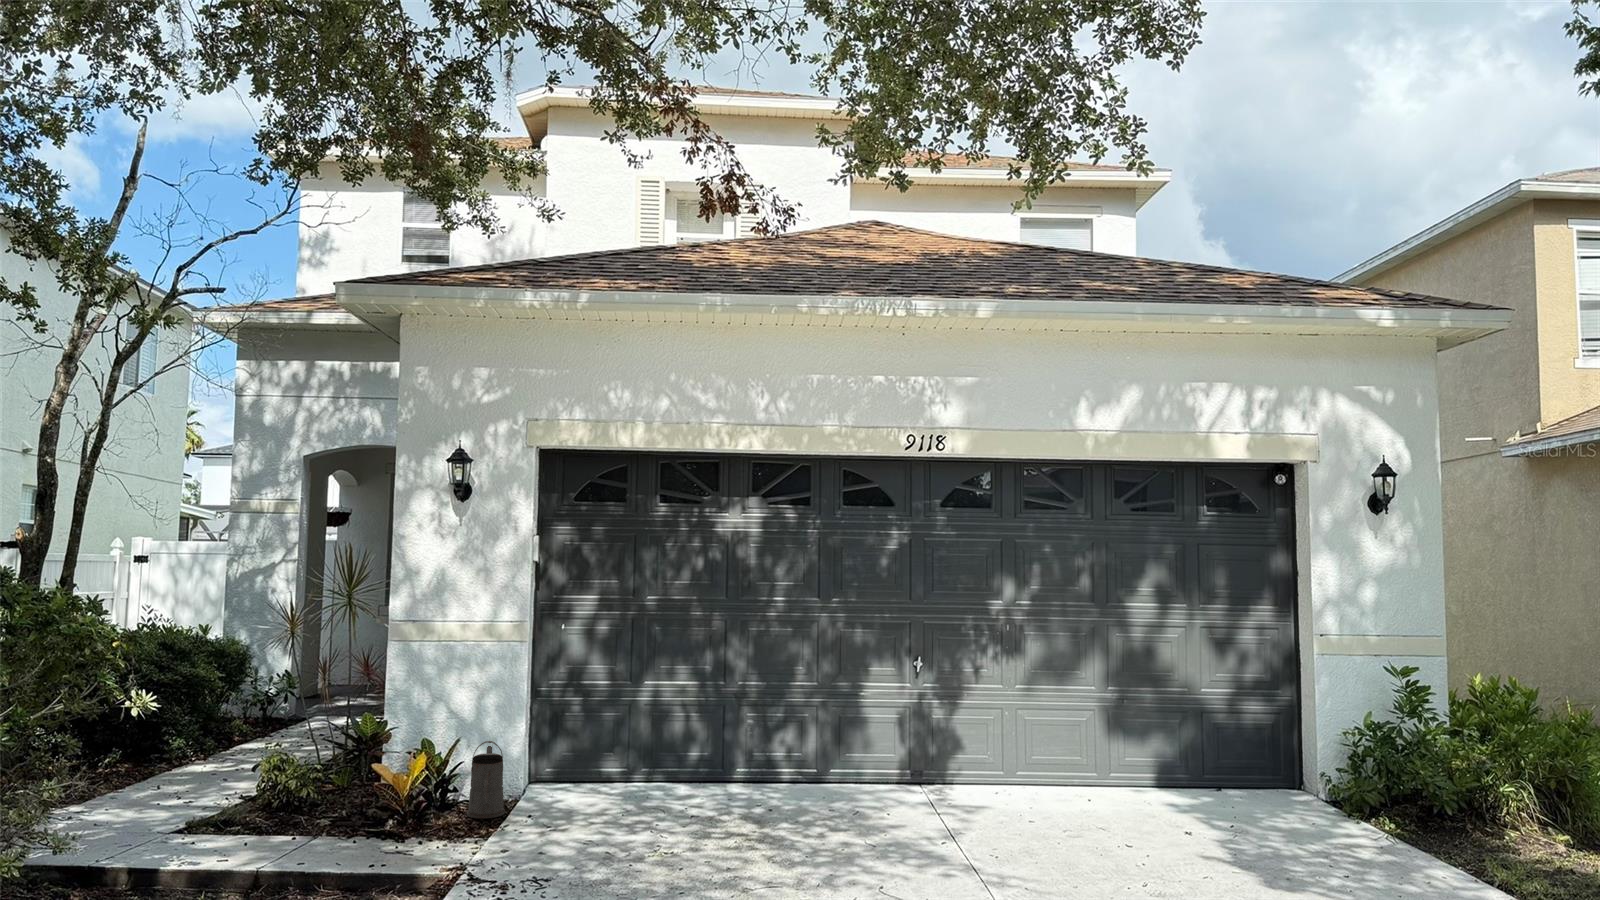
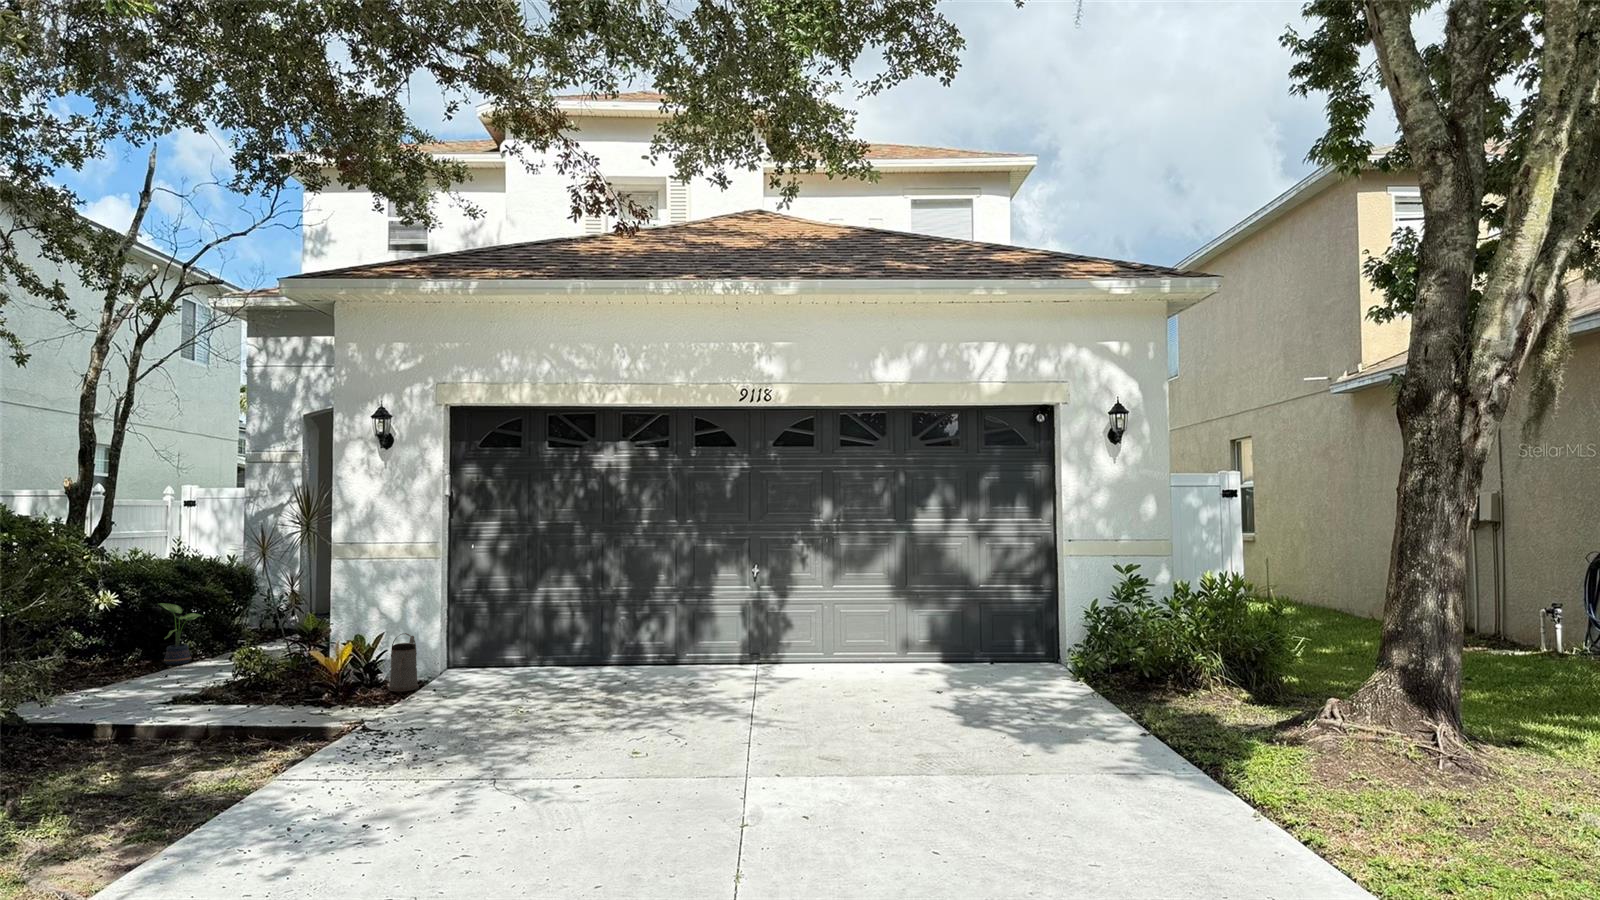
potted plant: none [136,695,195,776] -> present [158,603,204,665]

